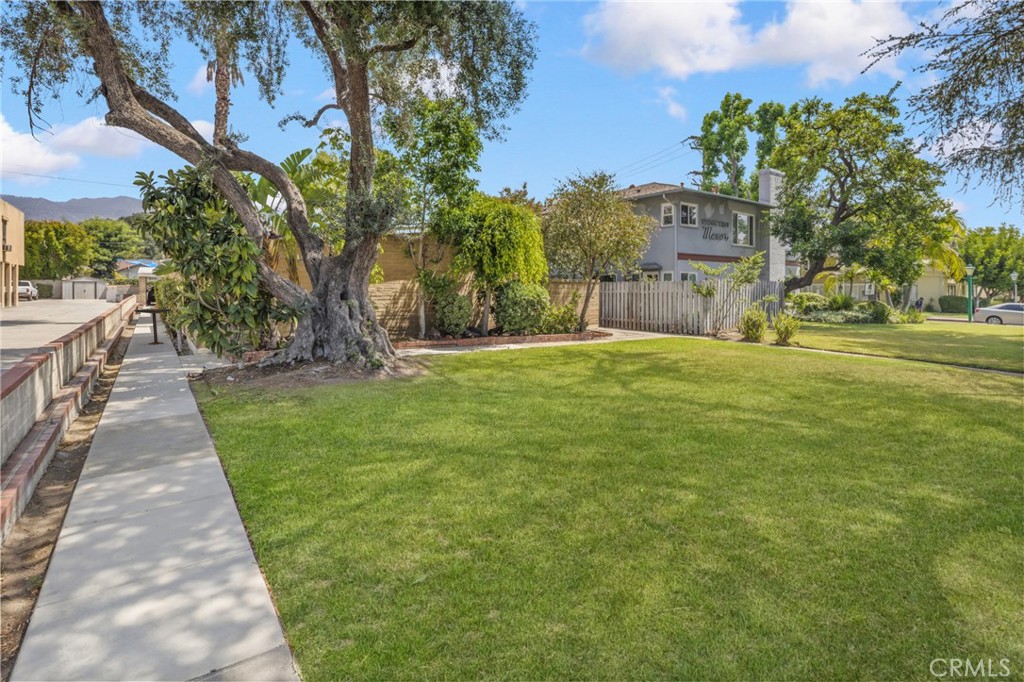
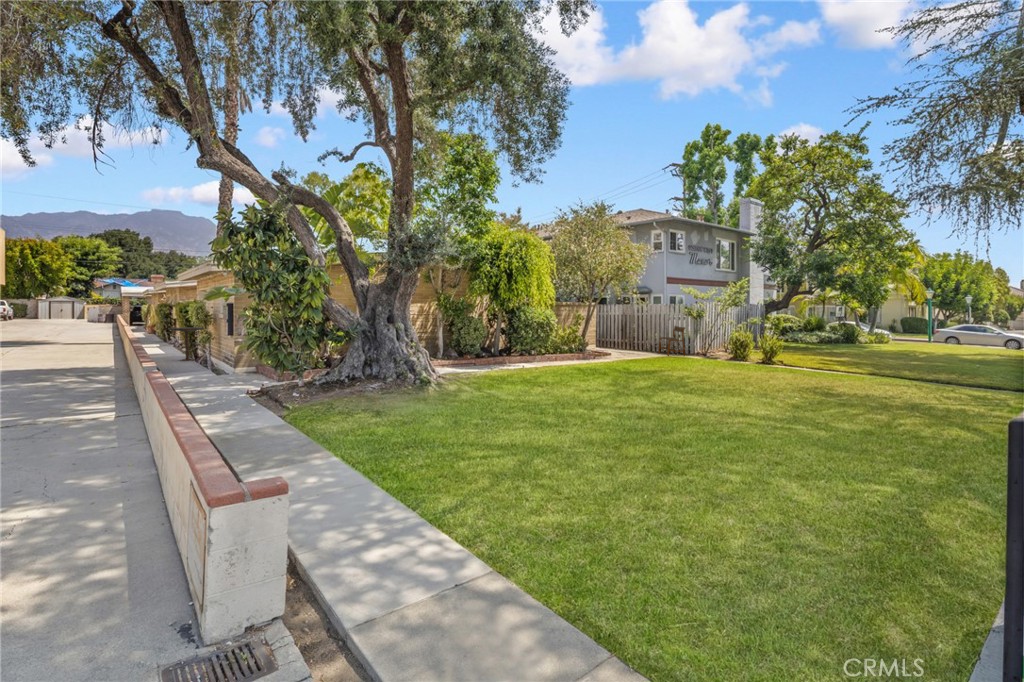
bench: none [663,305,692,338] -> present [658,326,685,356]

